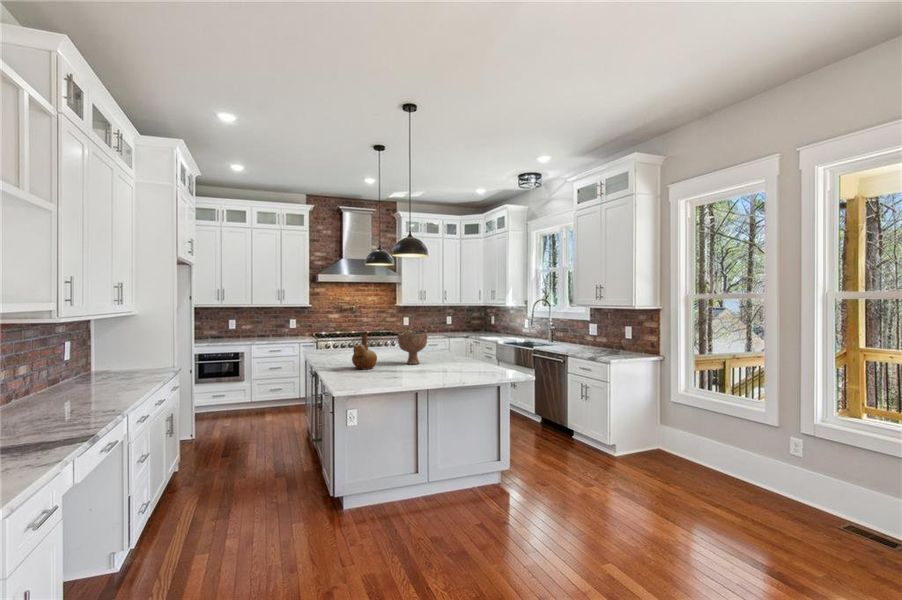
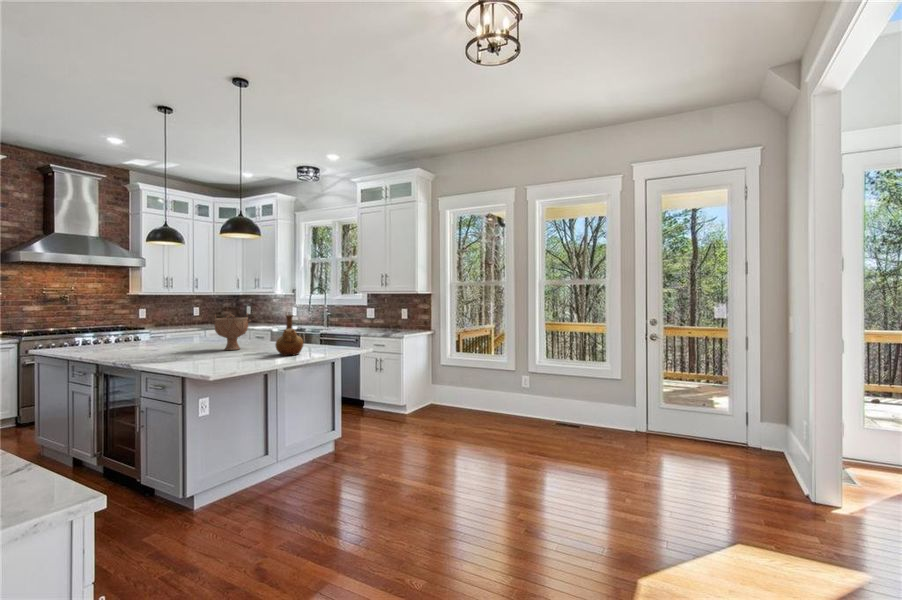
vase: present [352,331,377,370] -> present [276,315,304,356]

